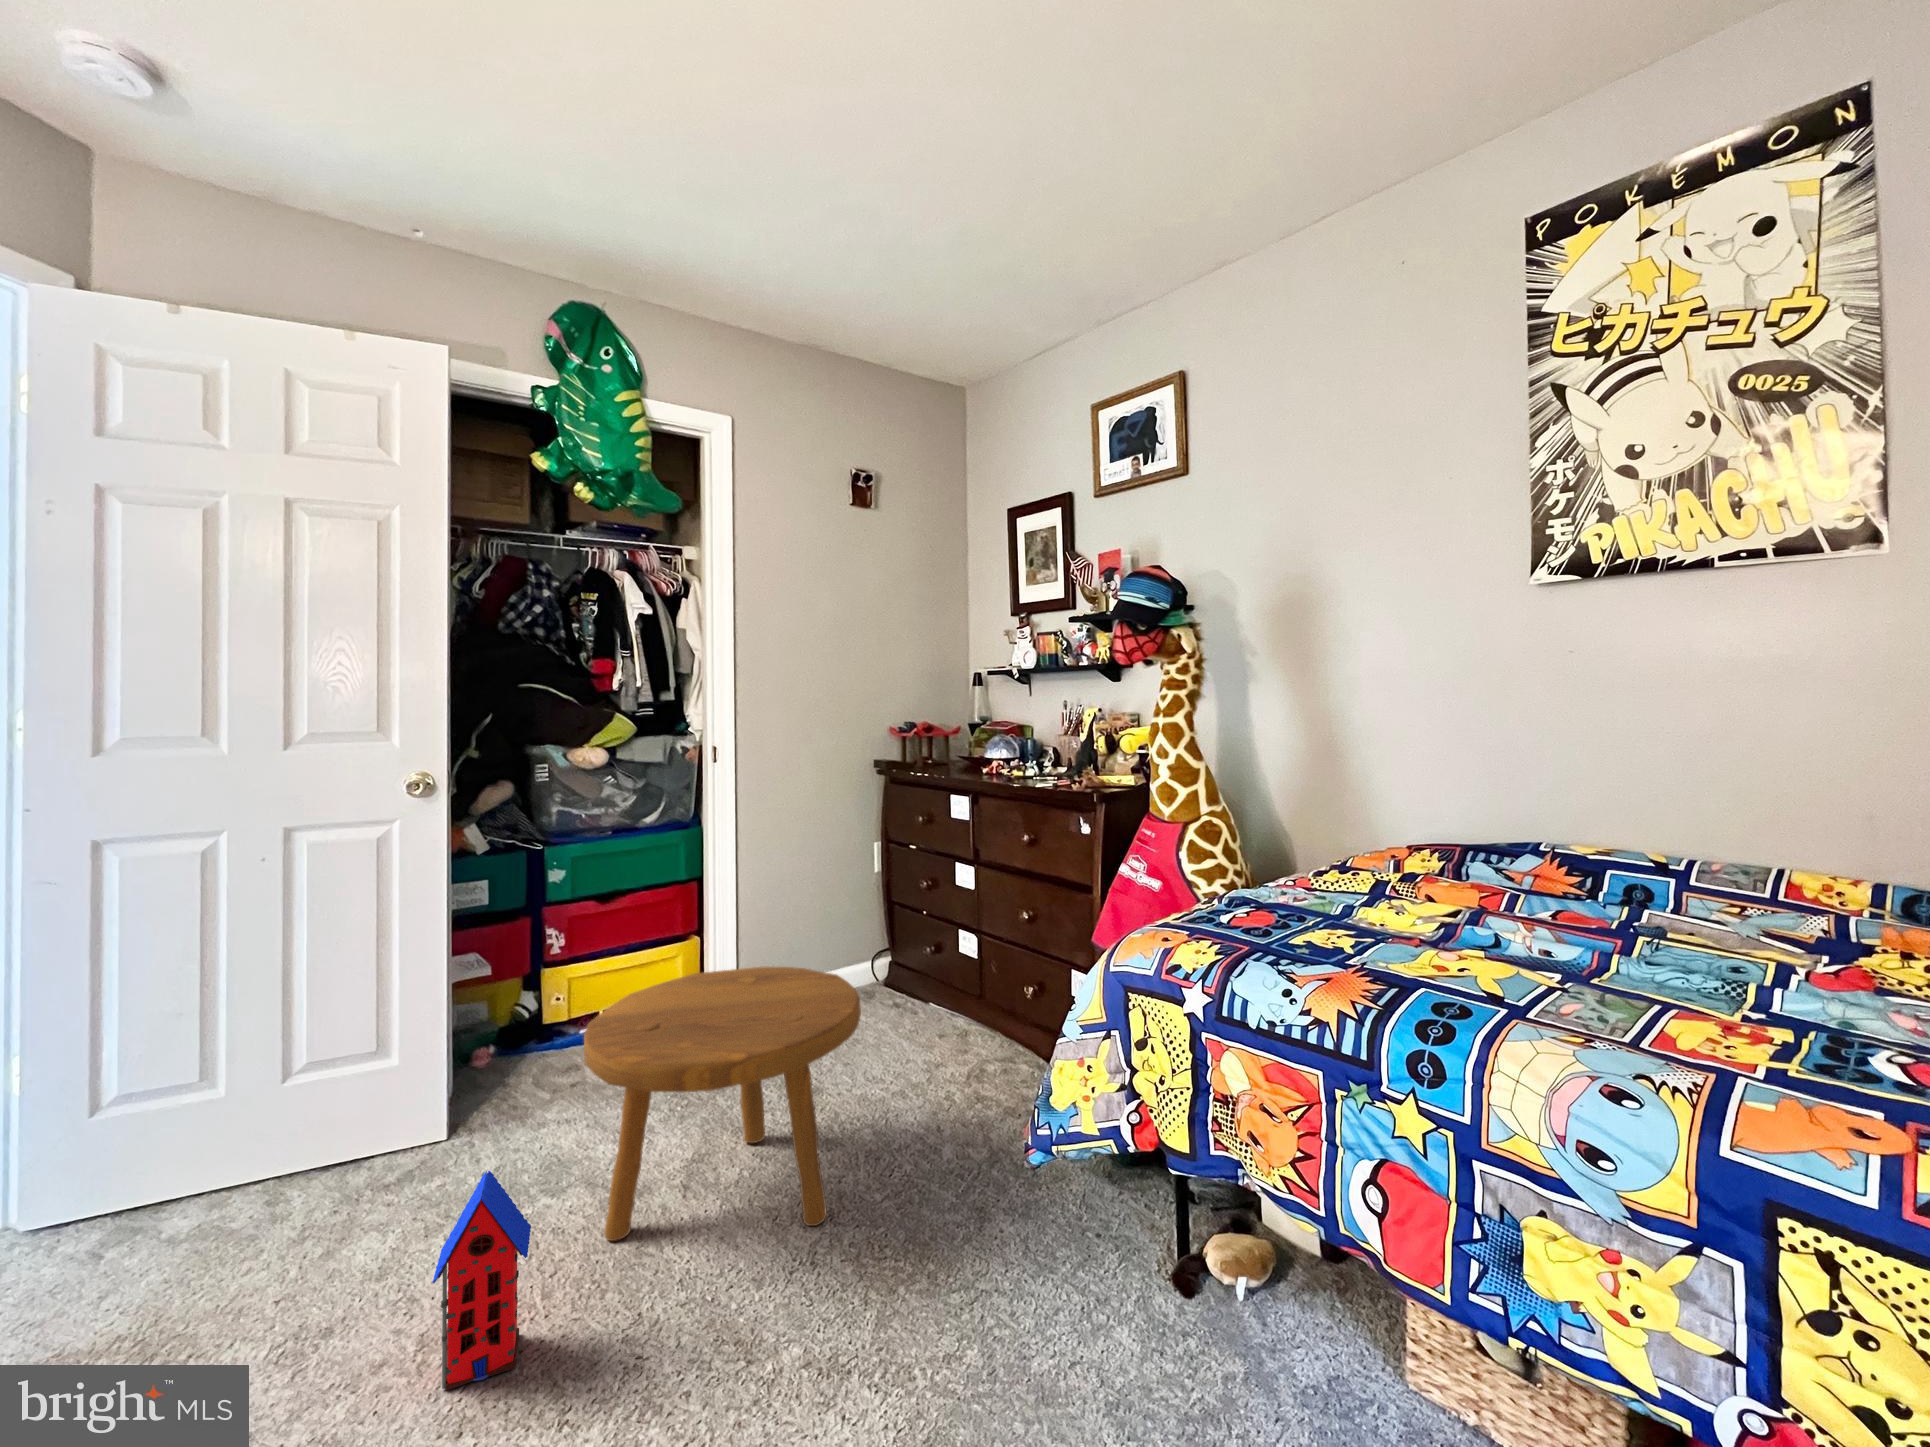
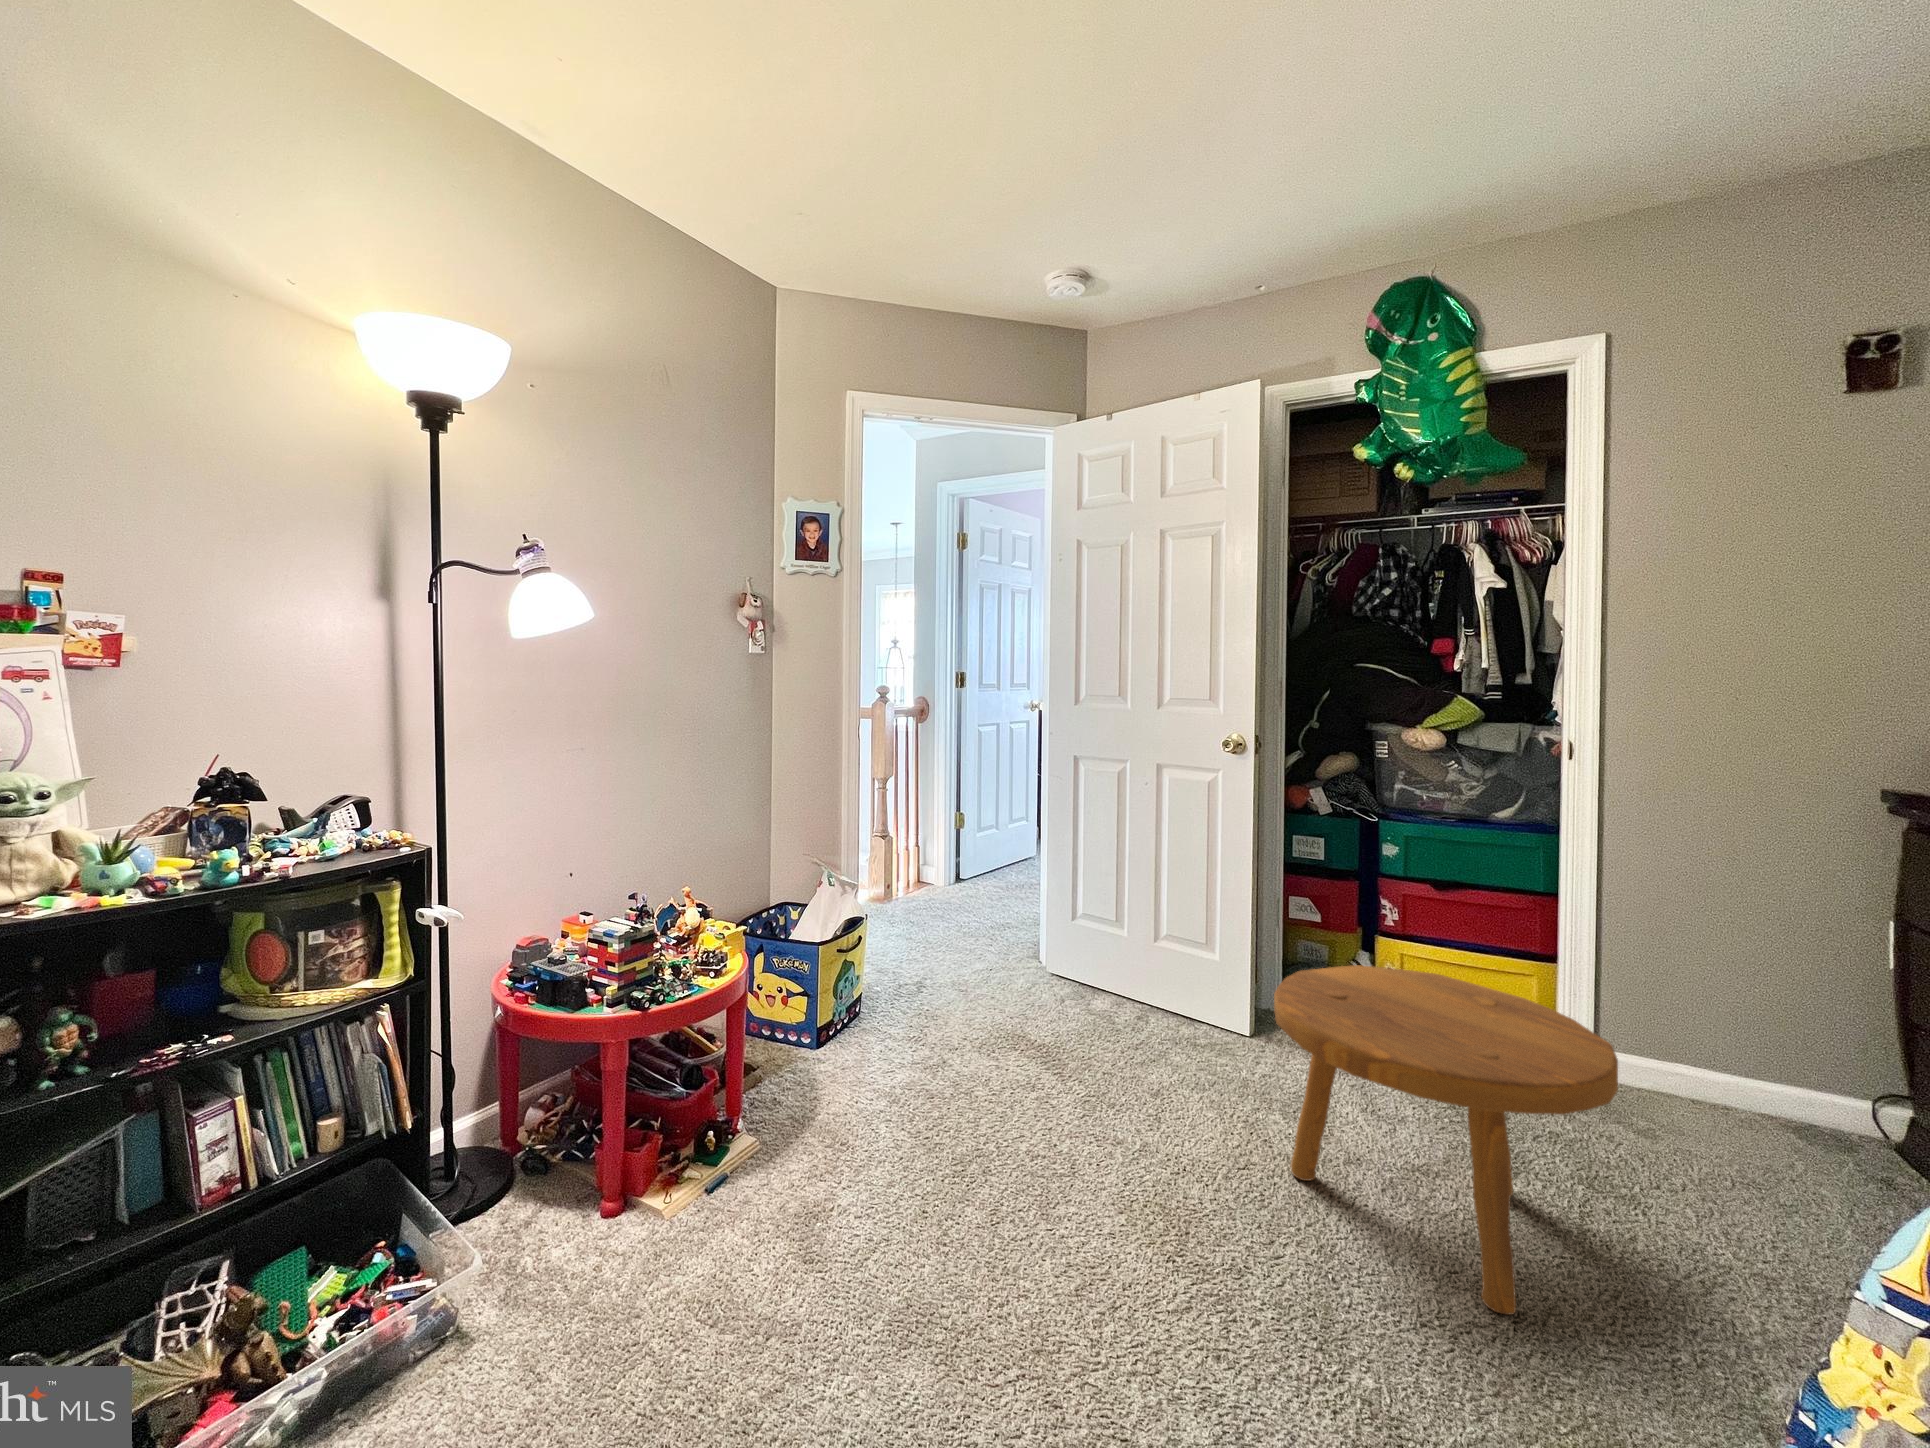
toy house: present [433,1171,531,1390] -> none [1122,1041,1199,1202]

